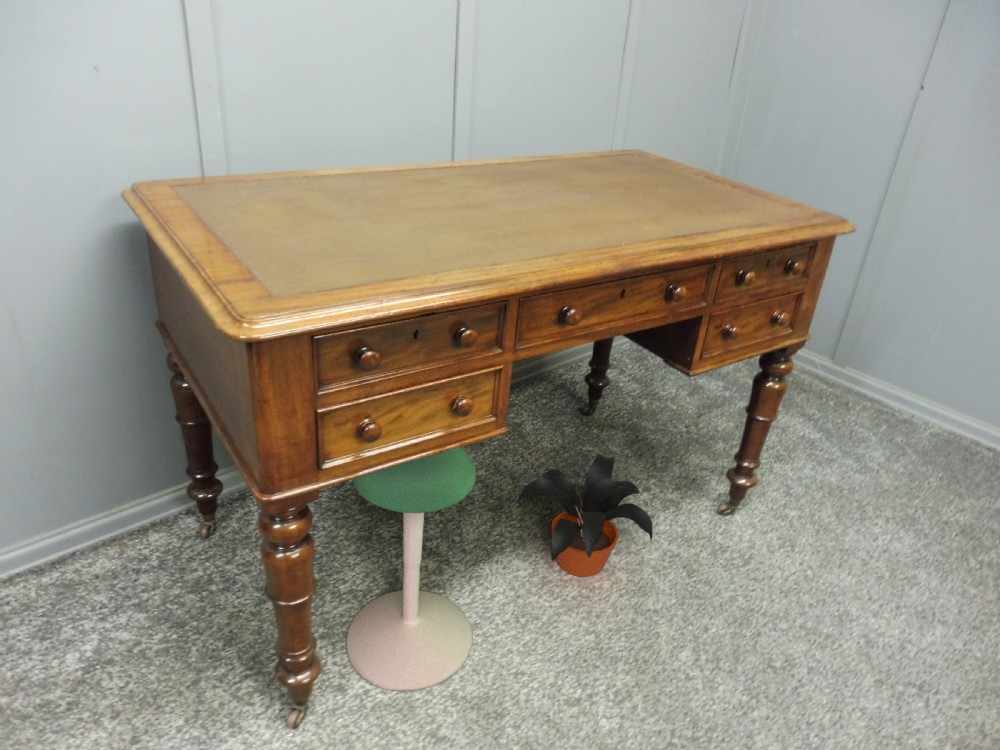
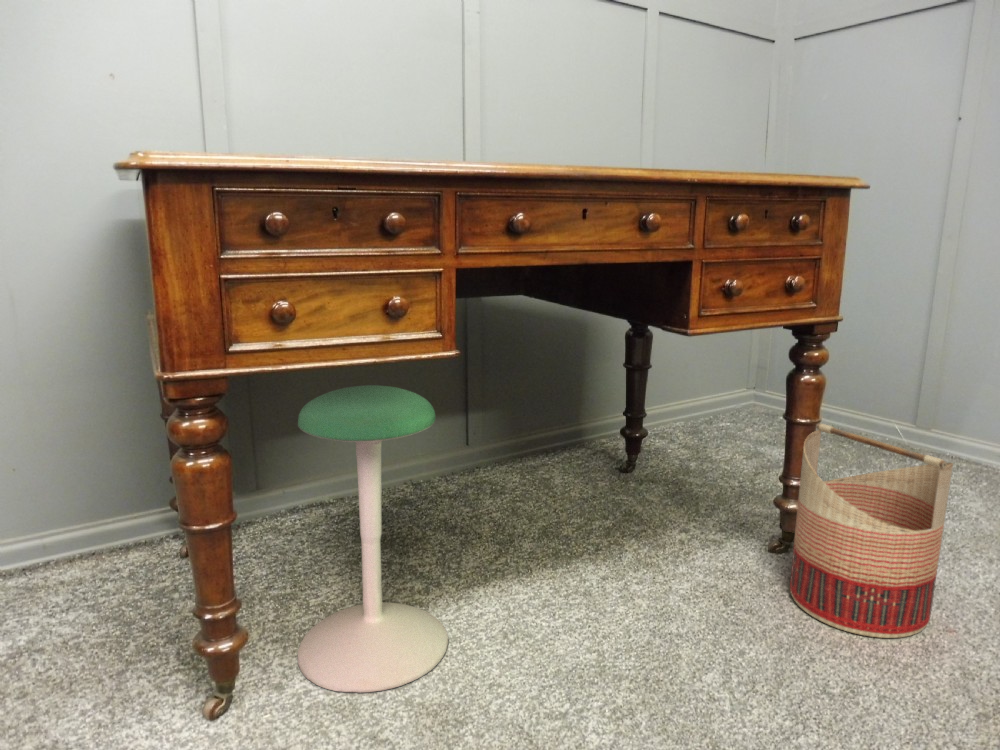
basket: none [738,430,885,607] -> present [790,424,953,638]
potted plant: present [517,454,653,577] -> none [513,462,668,601]

